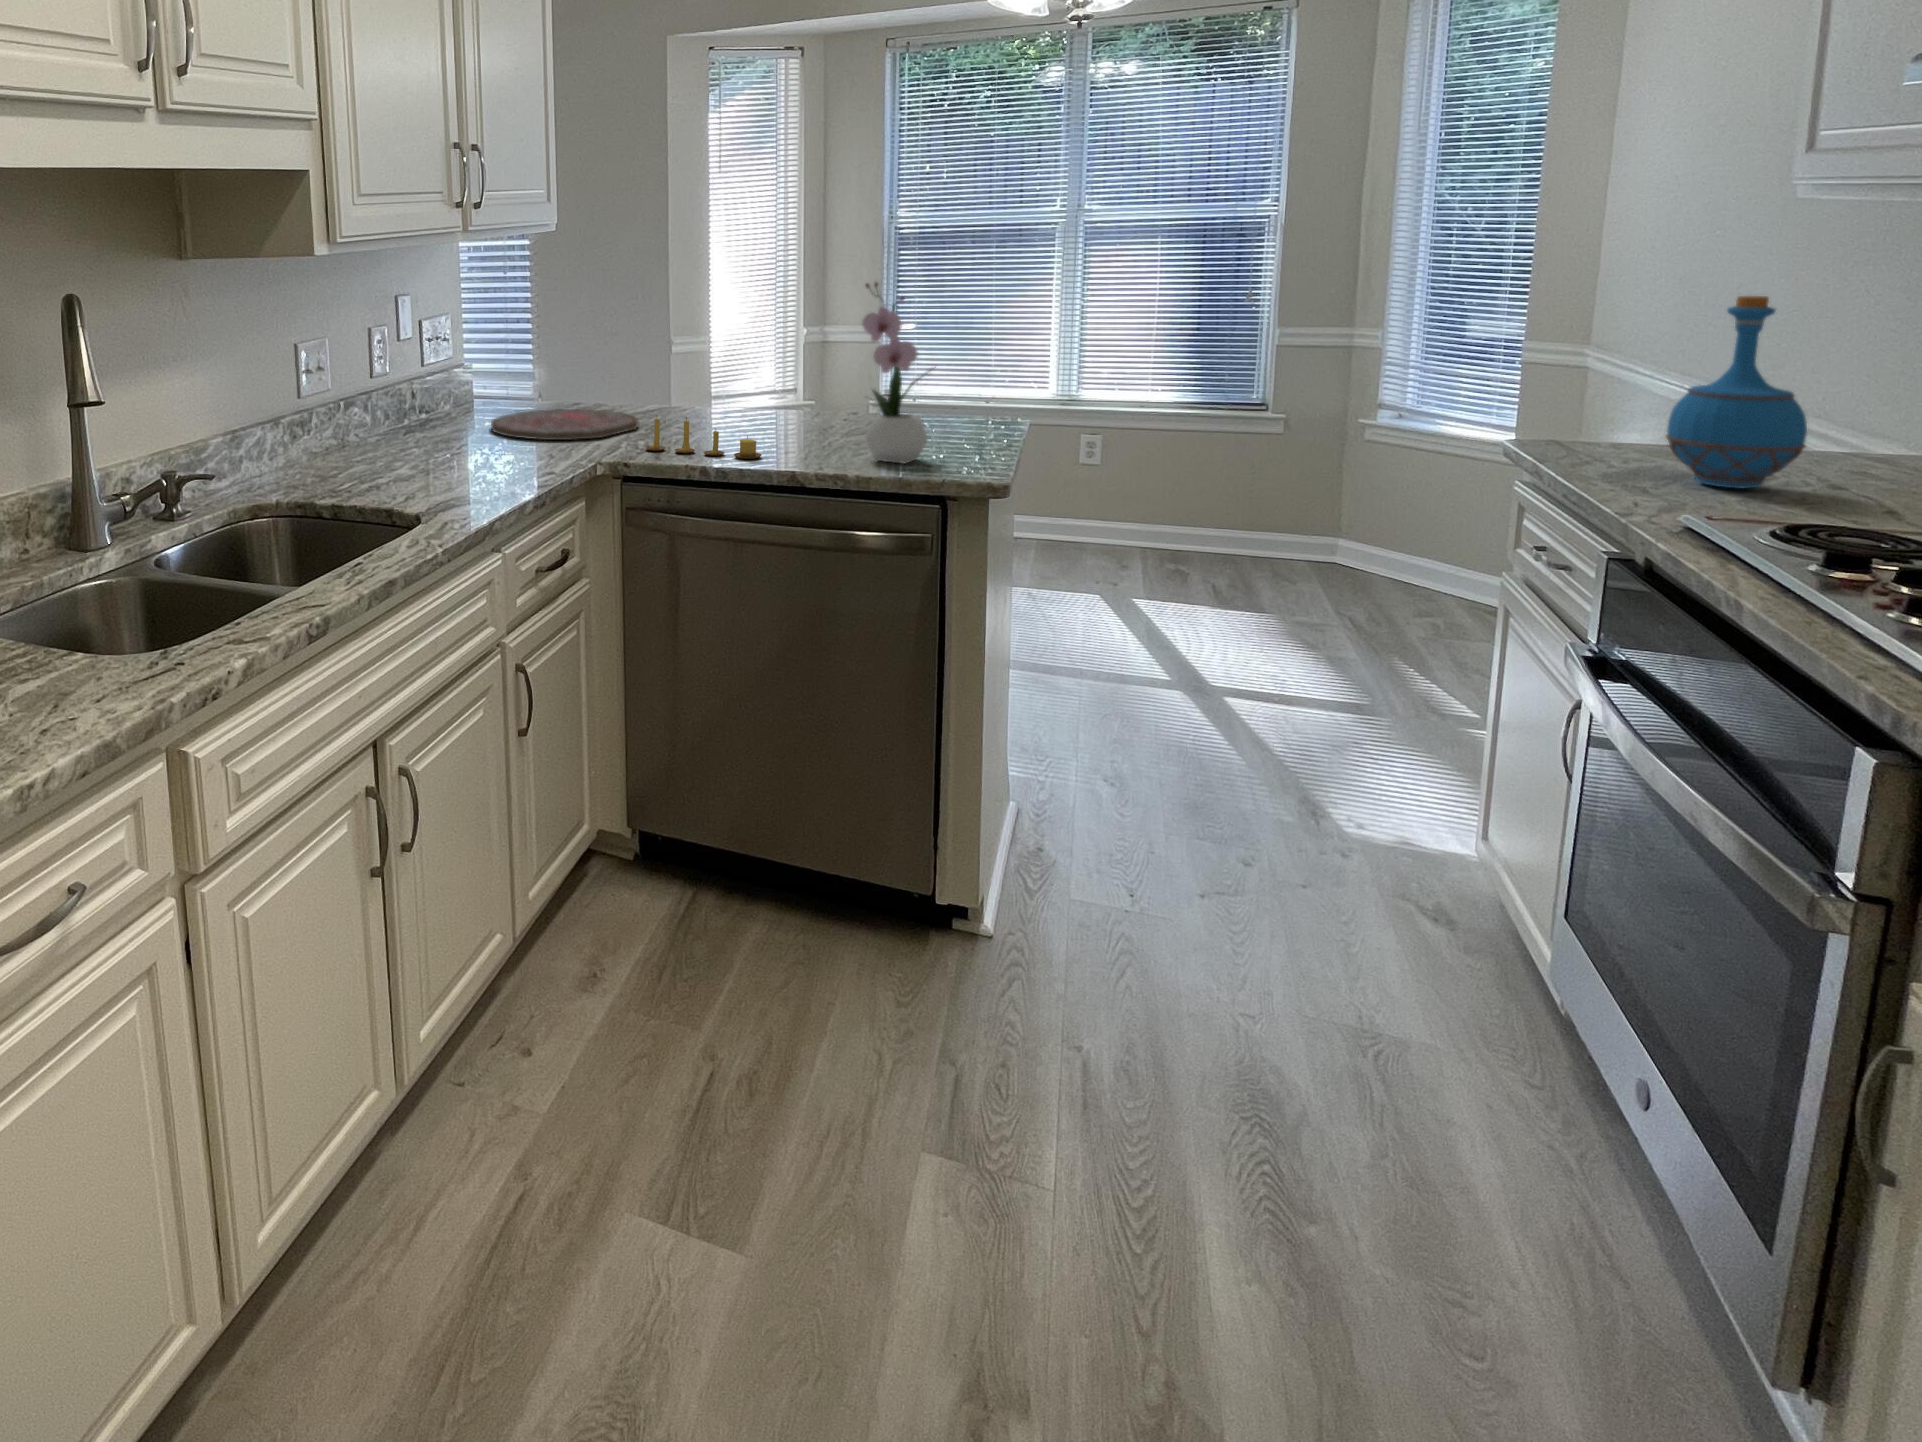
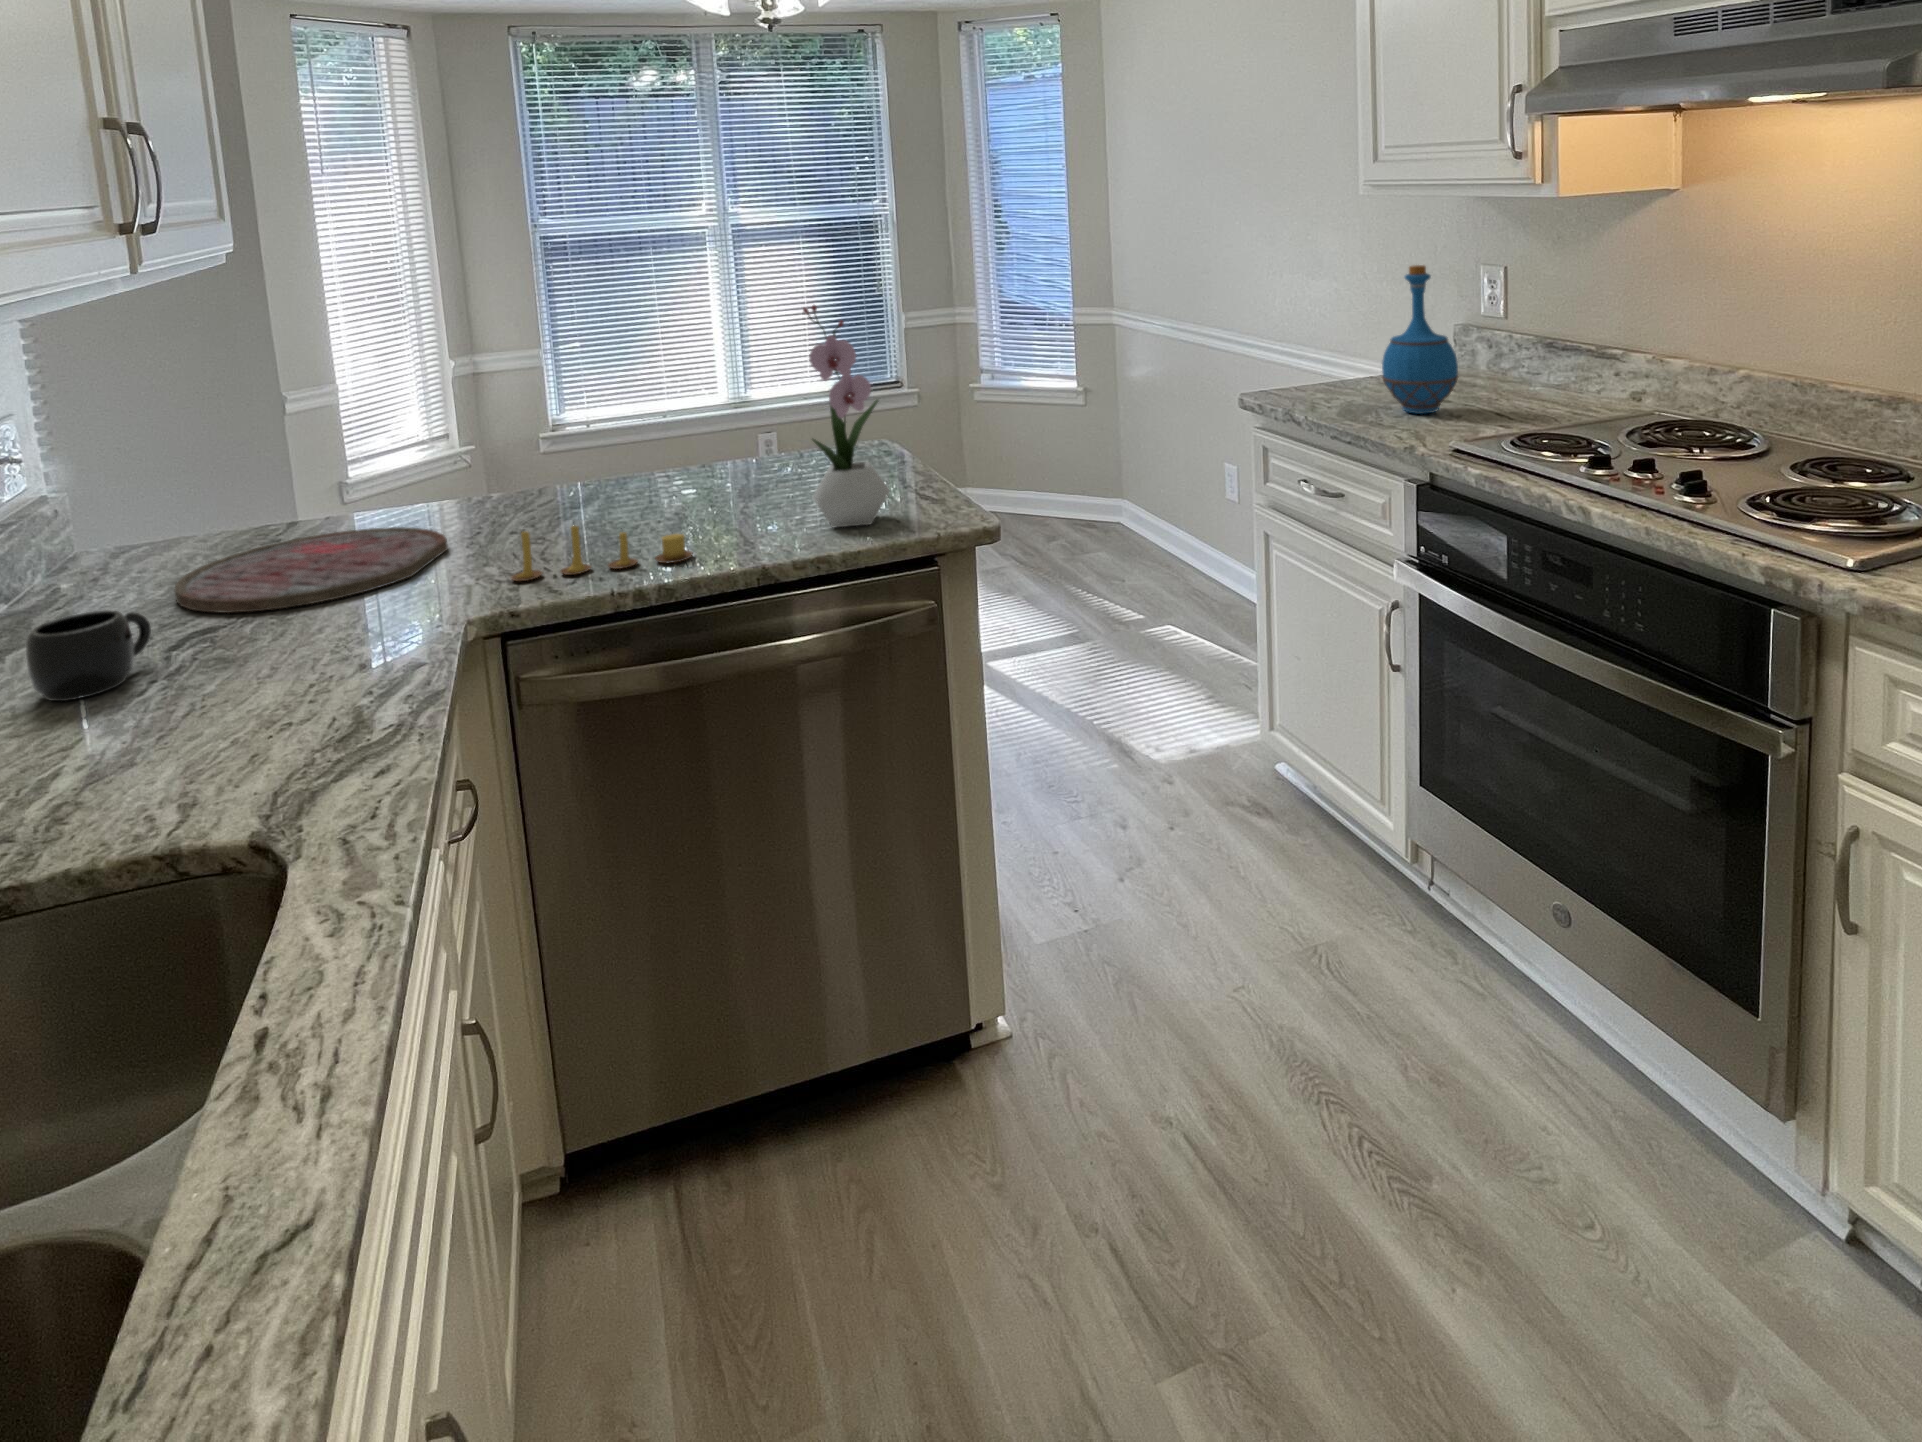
mug: none [401,414,458,455] -> present [26,610,151,701]

